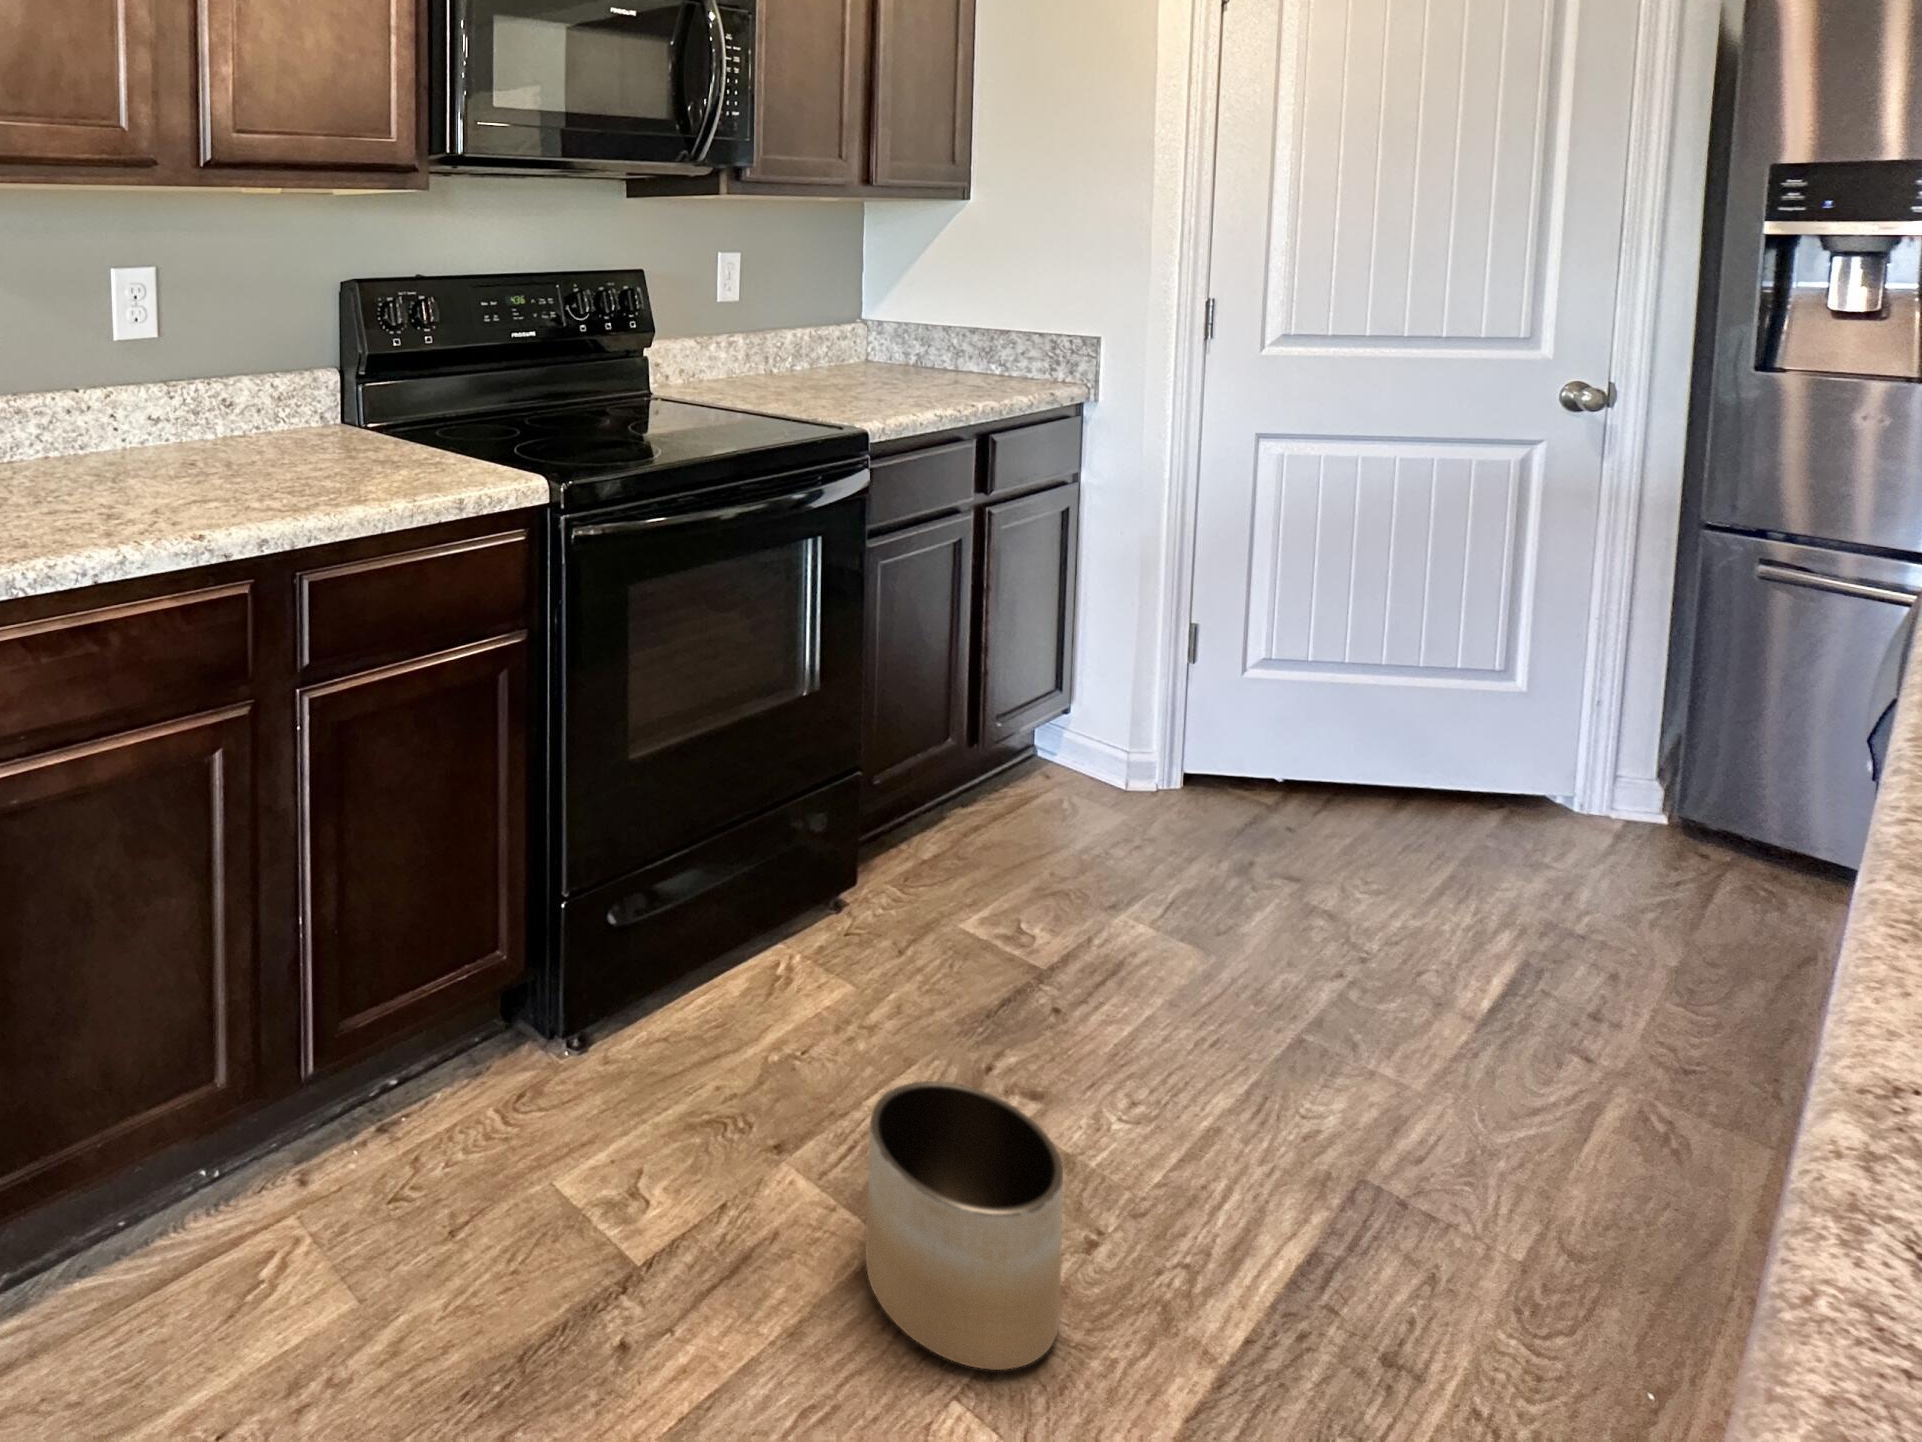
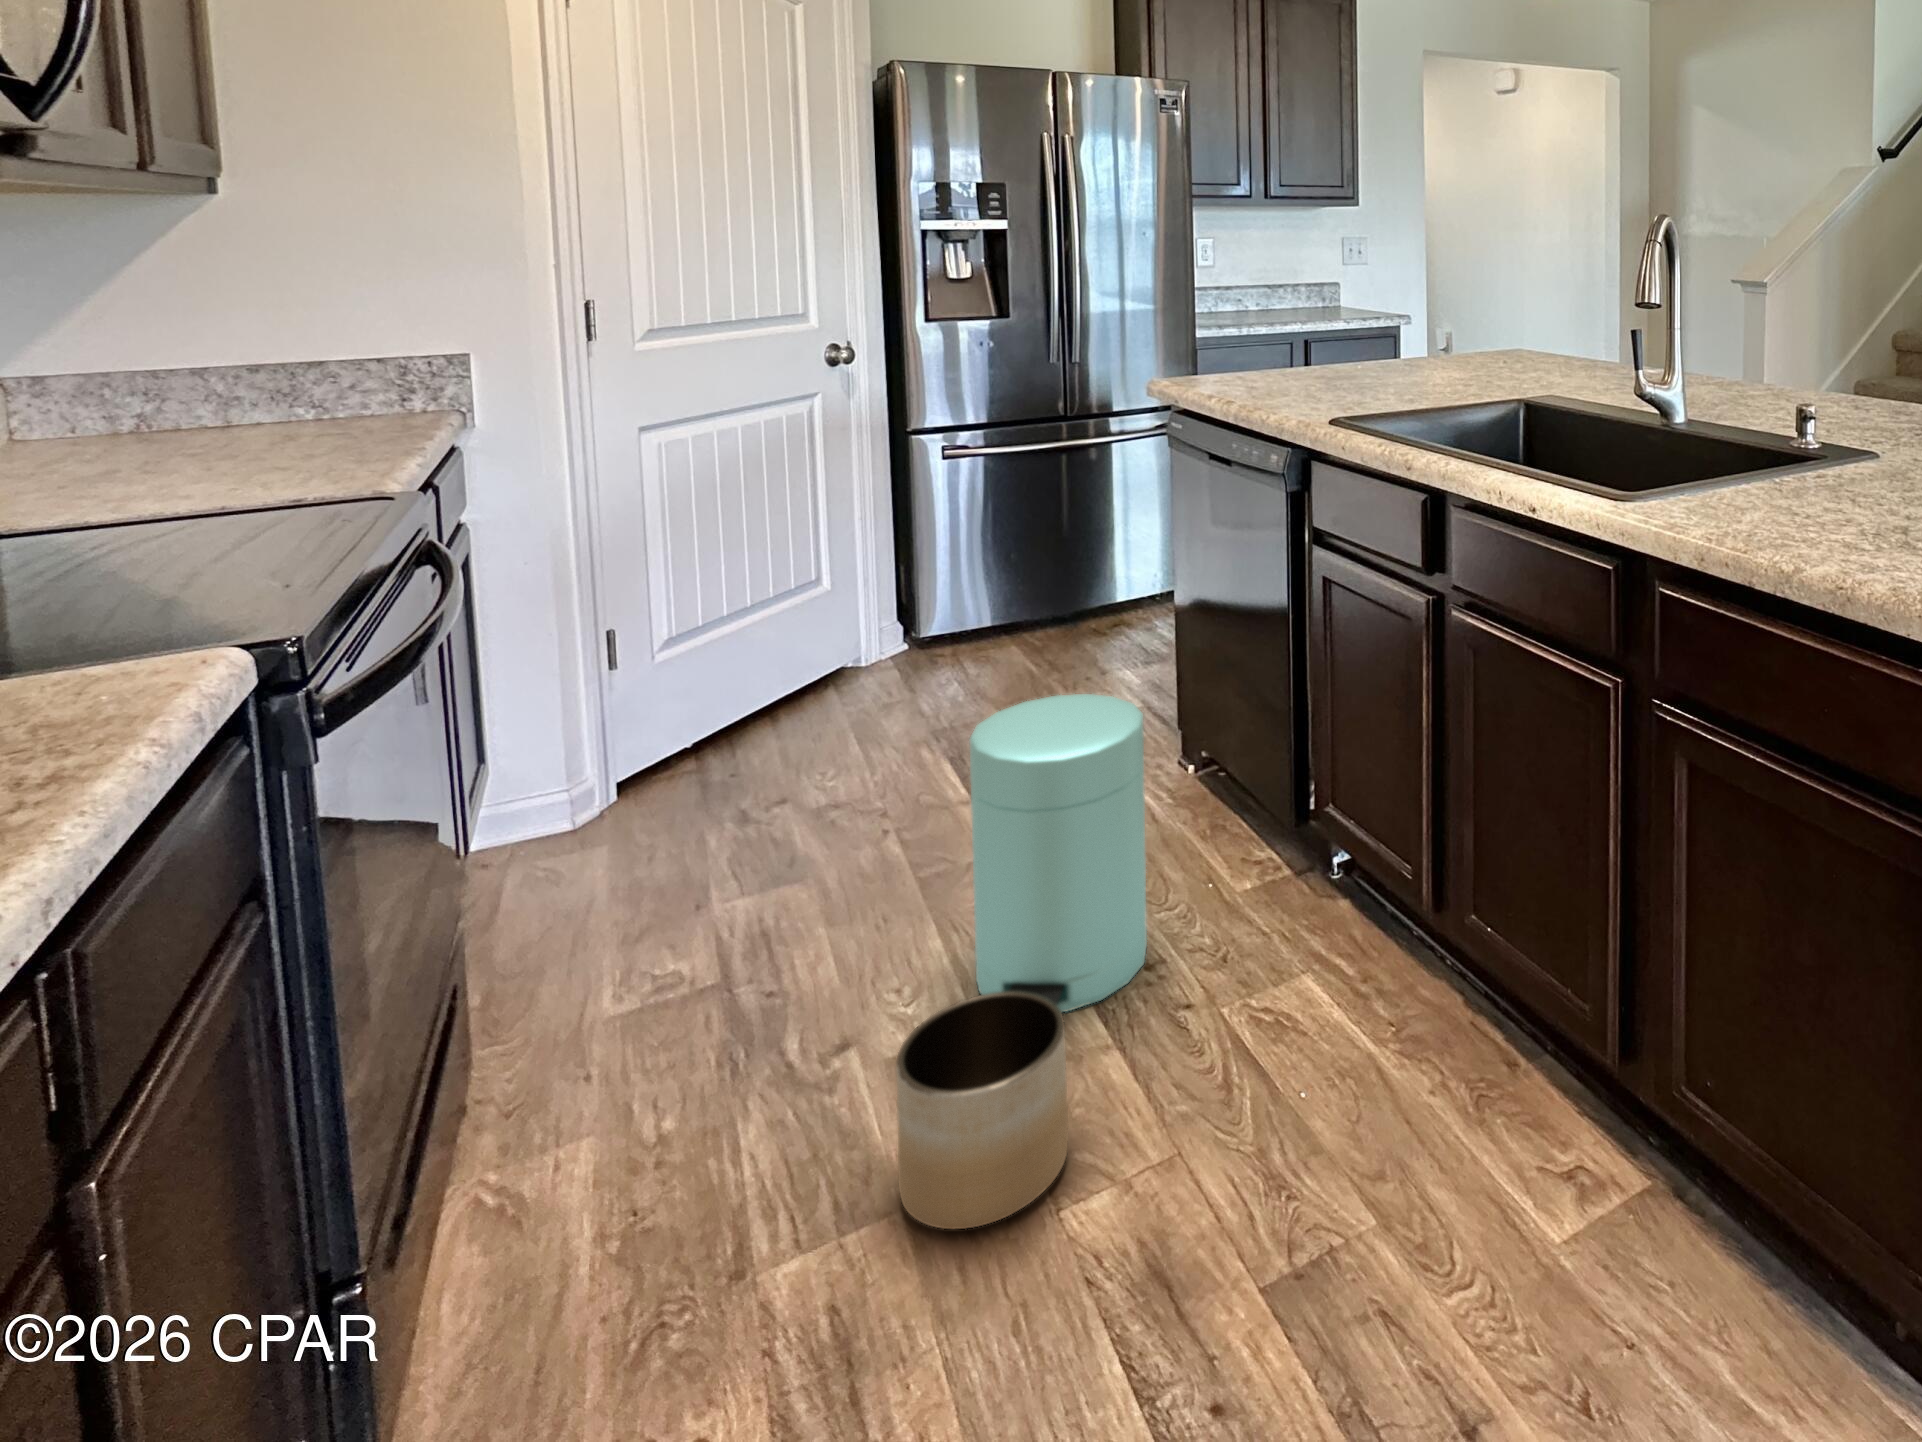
trash can: none [1137,854,1475,1346] -> present [969,694,1147,1012]

